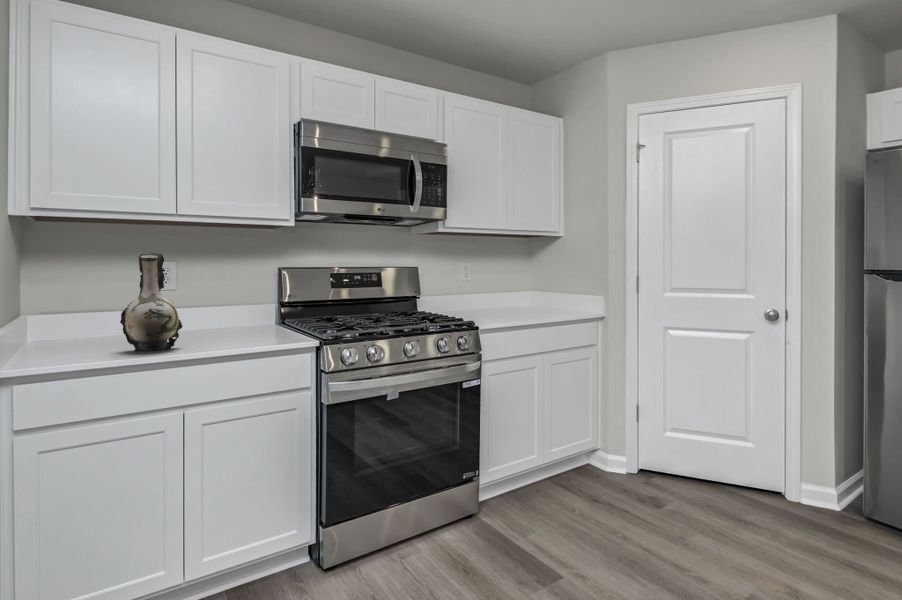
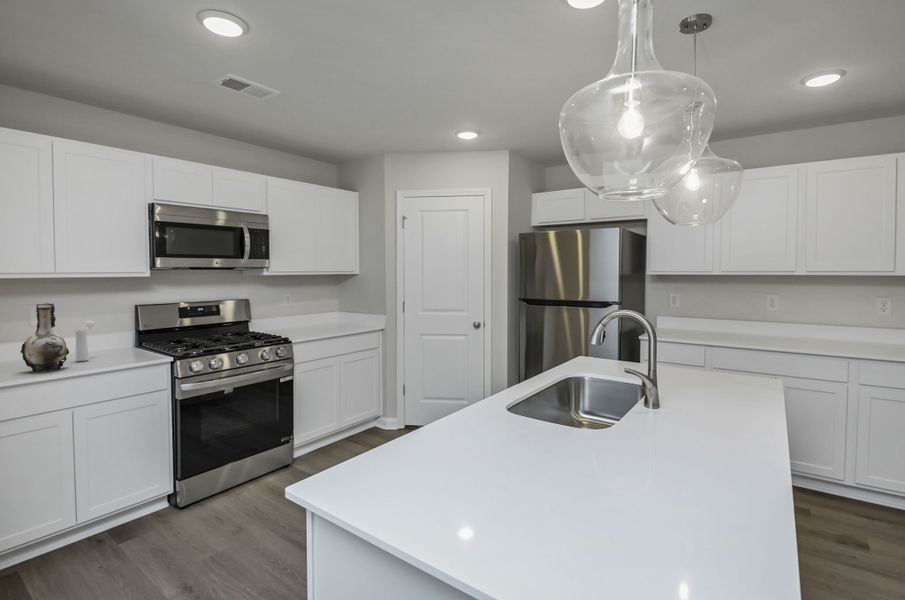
pepper mill: none [194,285,222,340] -> present [75,321,94,361]

